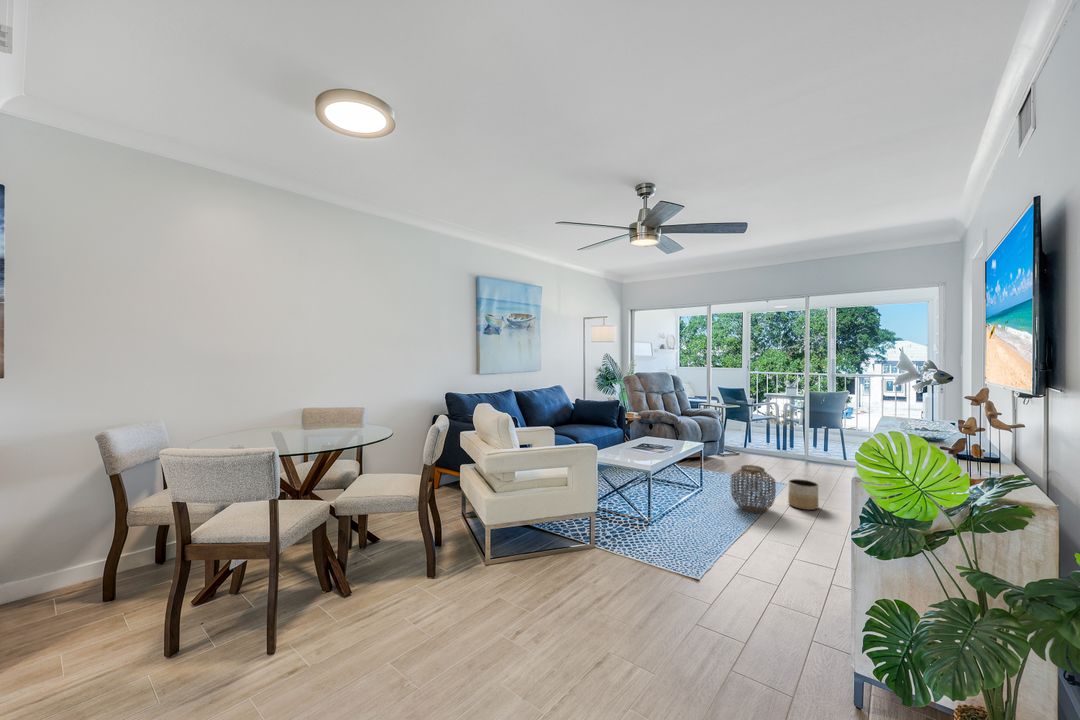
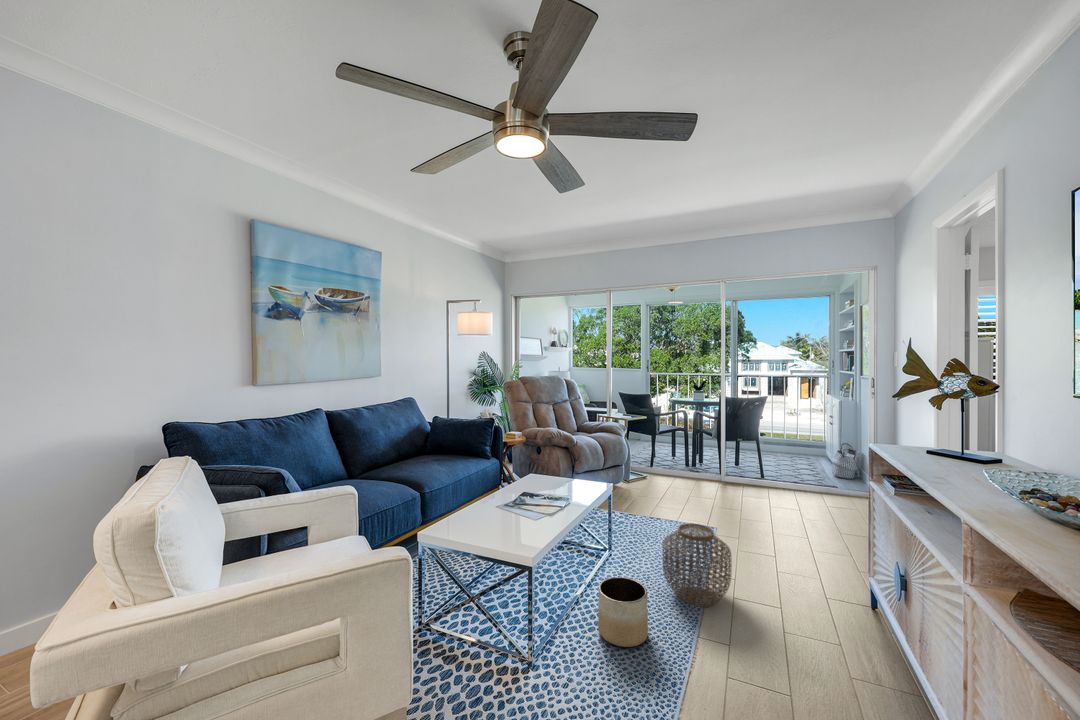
planter: present [788,479,818,510] -> present [598,577,648,647]

